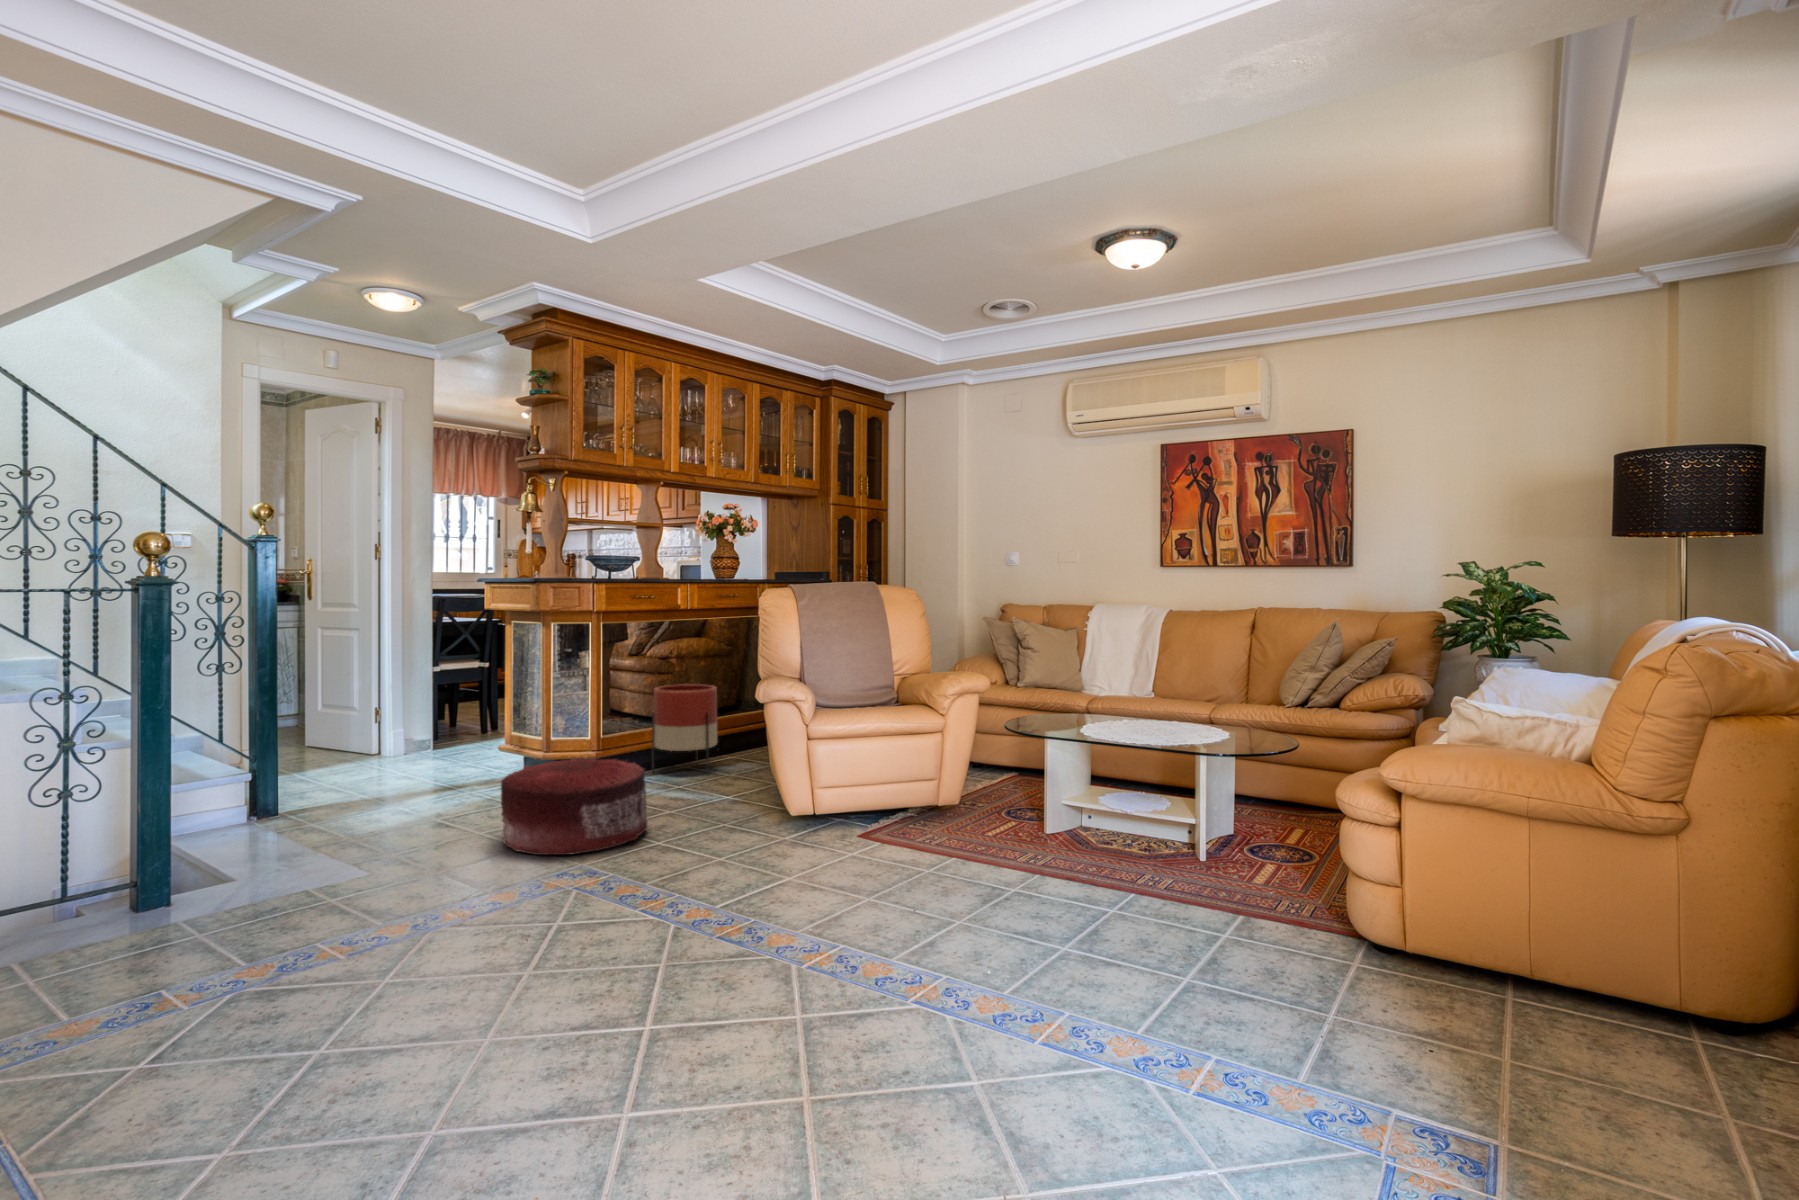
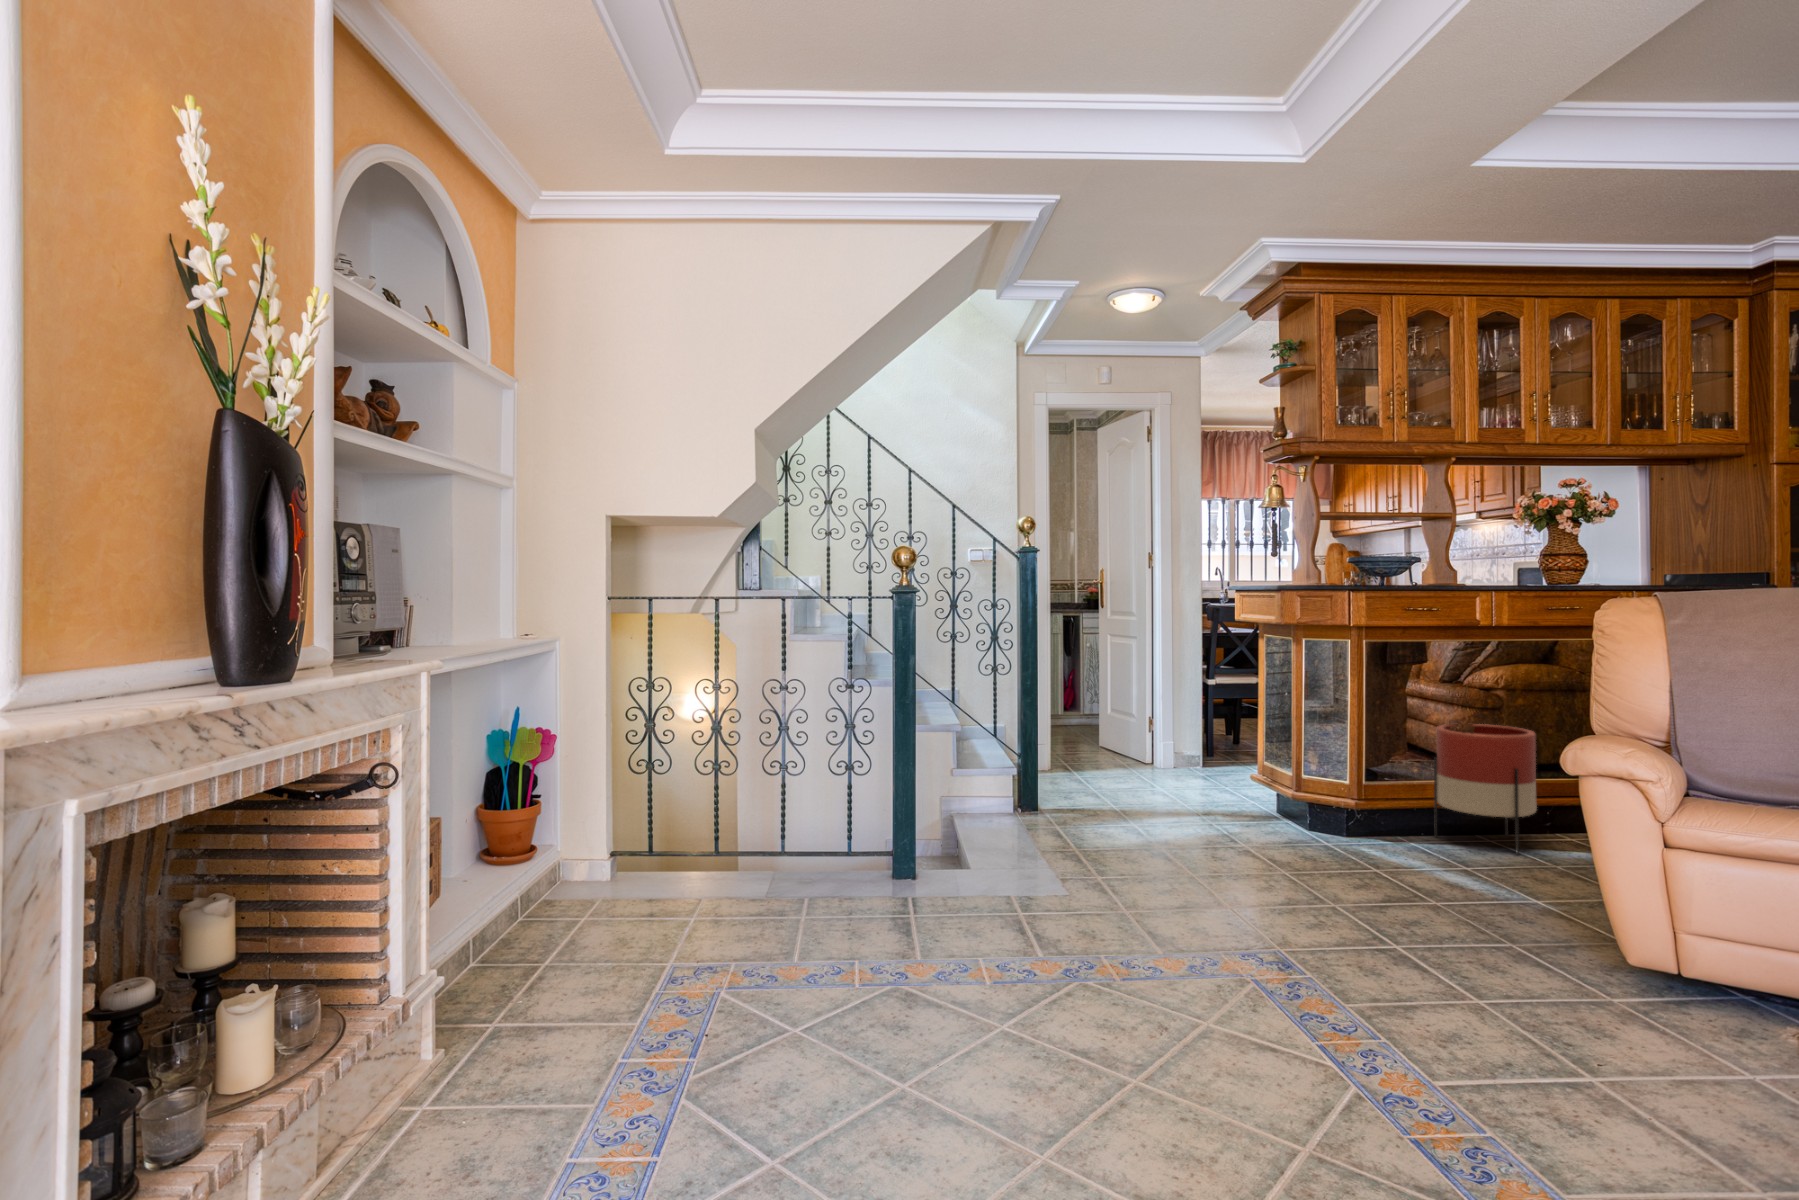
pouf: present [501,758,648,855] -> none [1199,804,1389,934]

